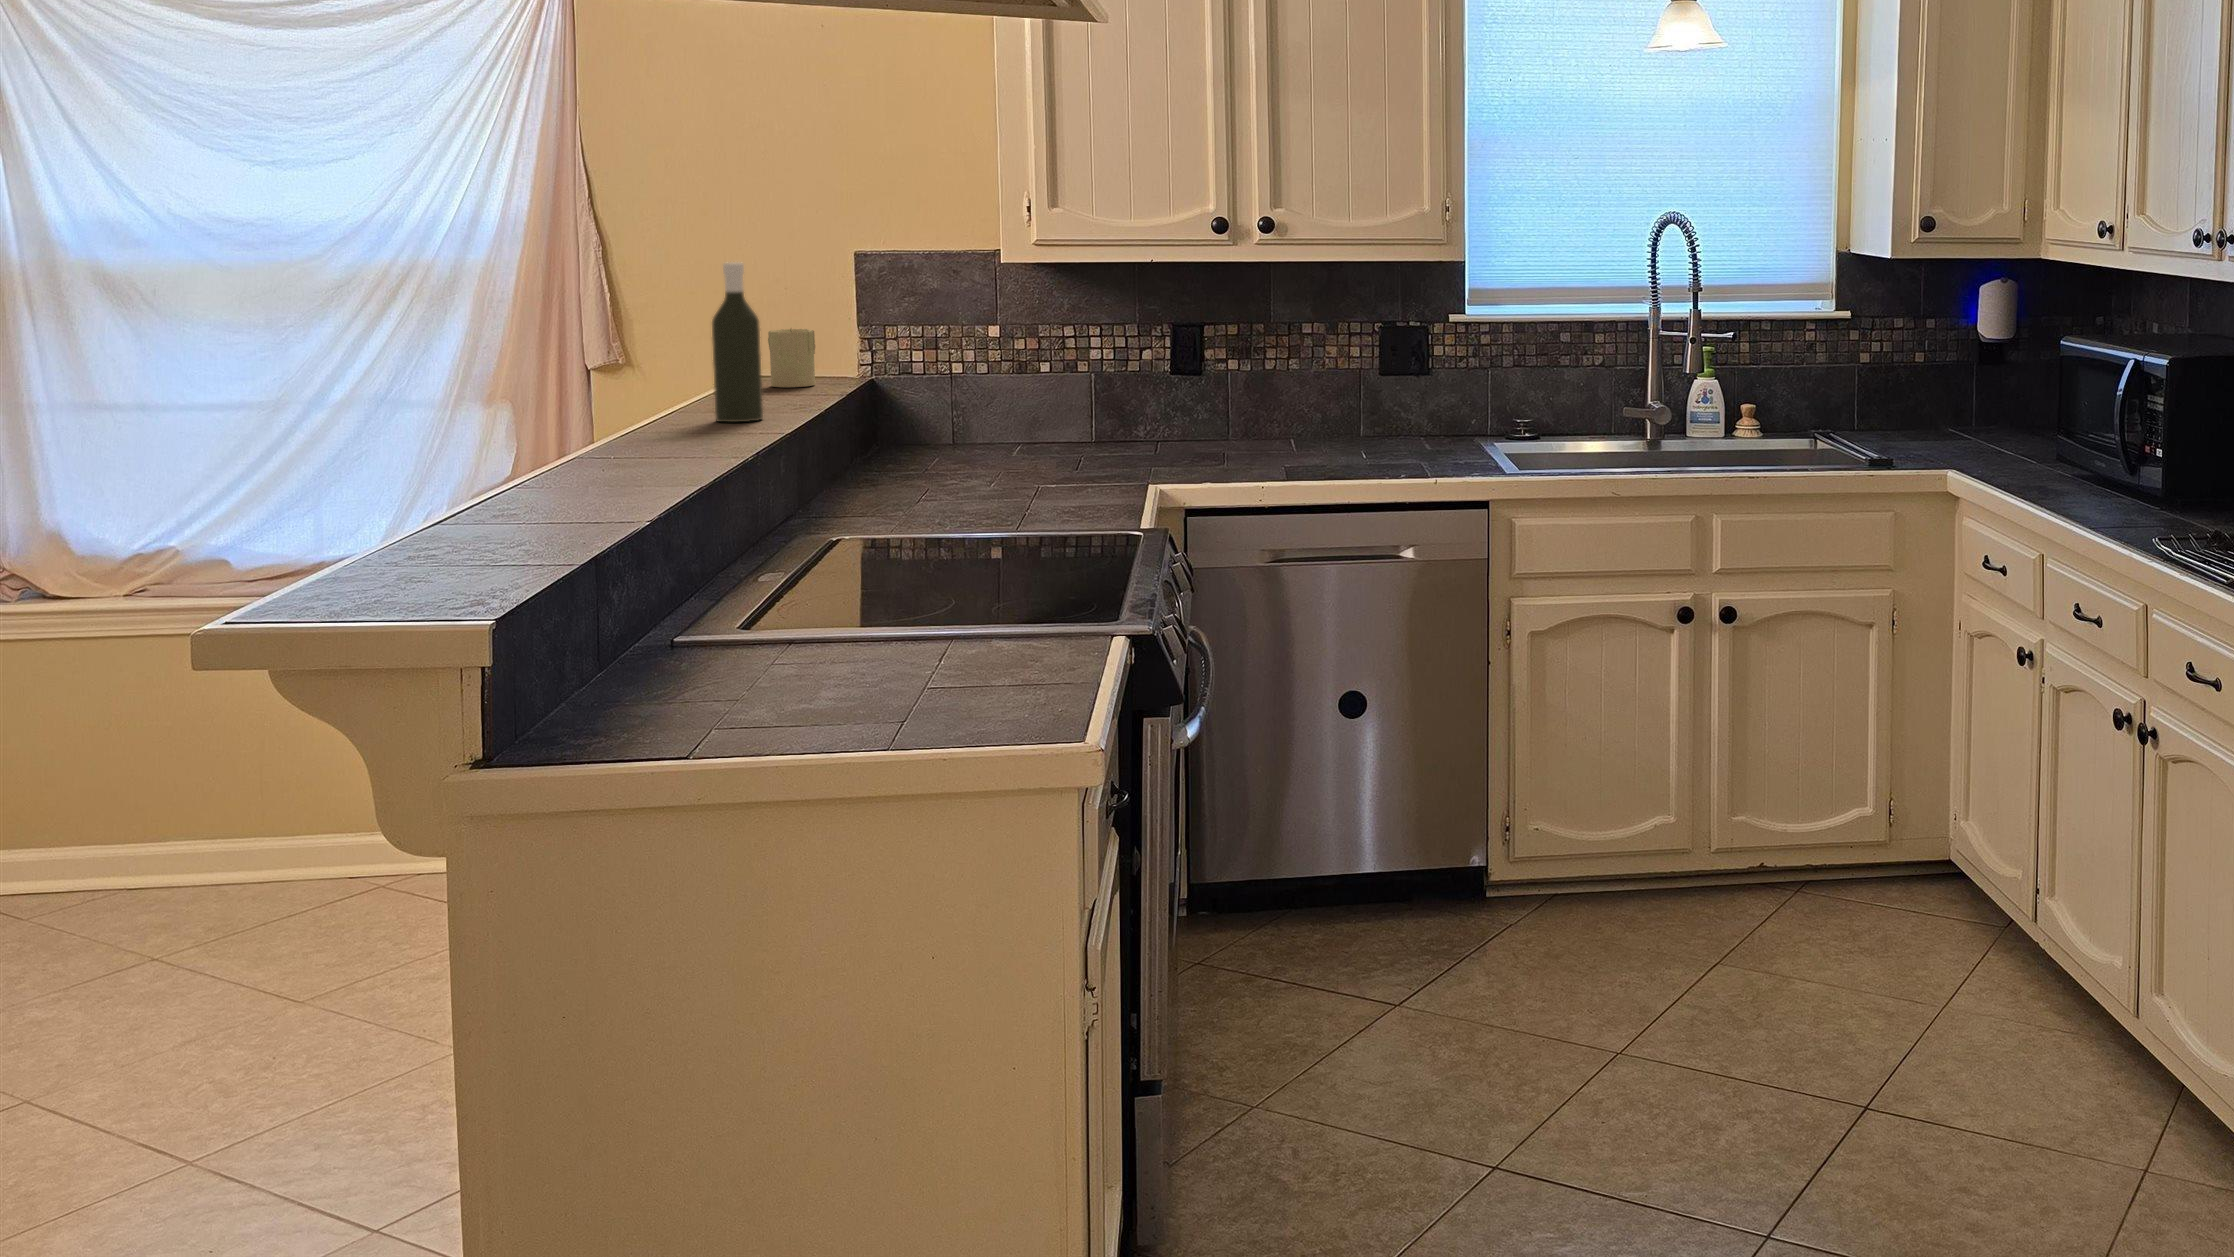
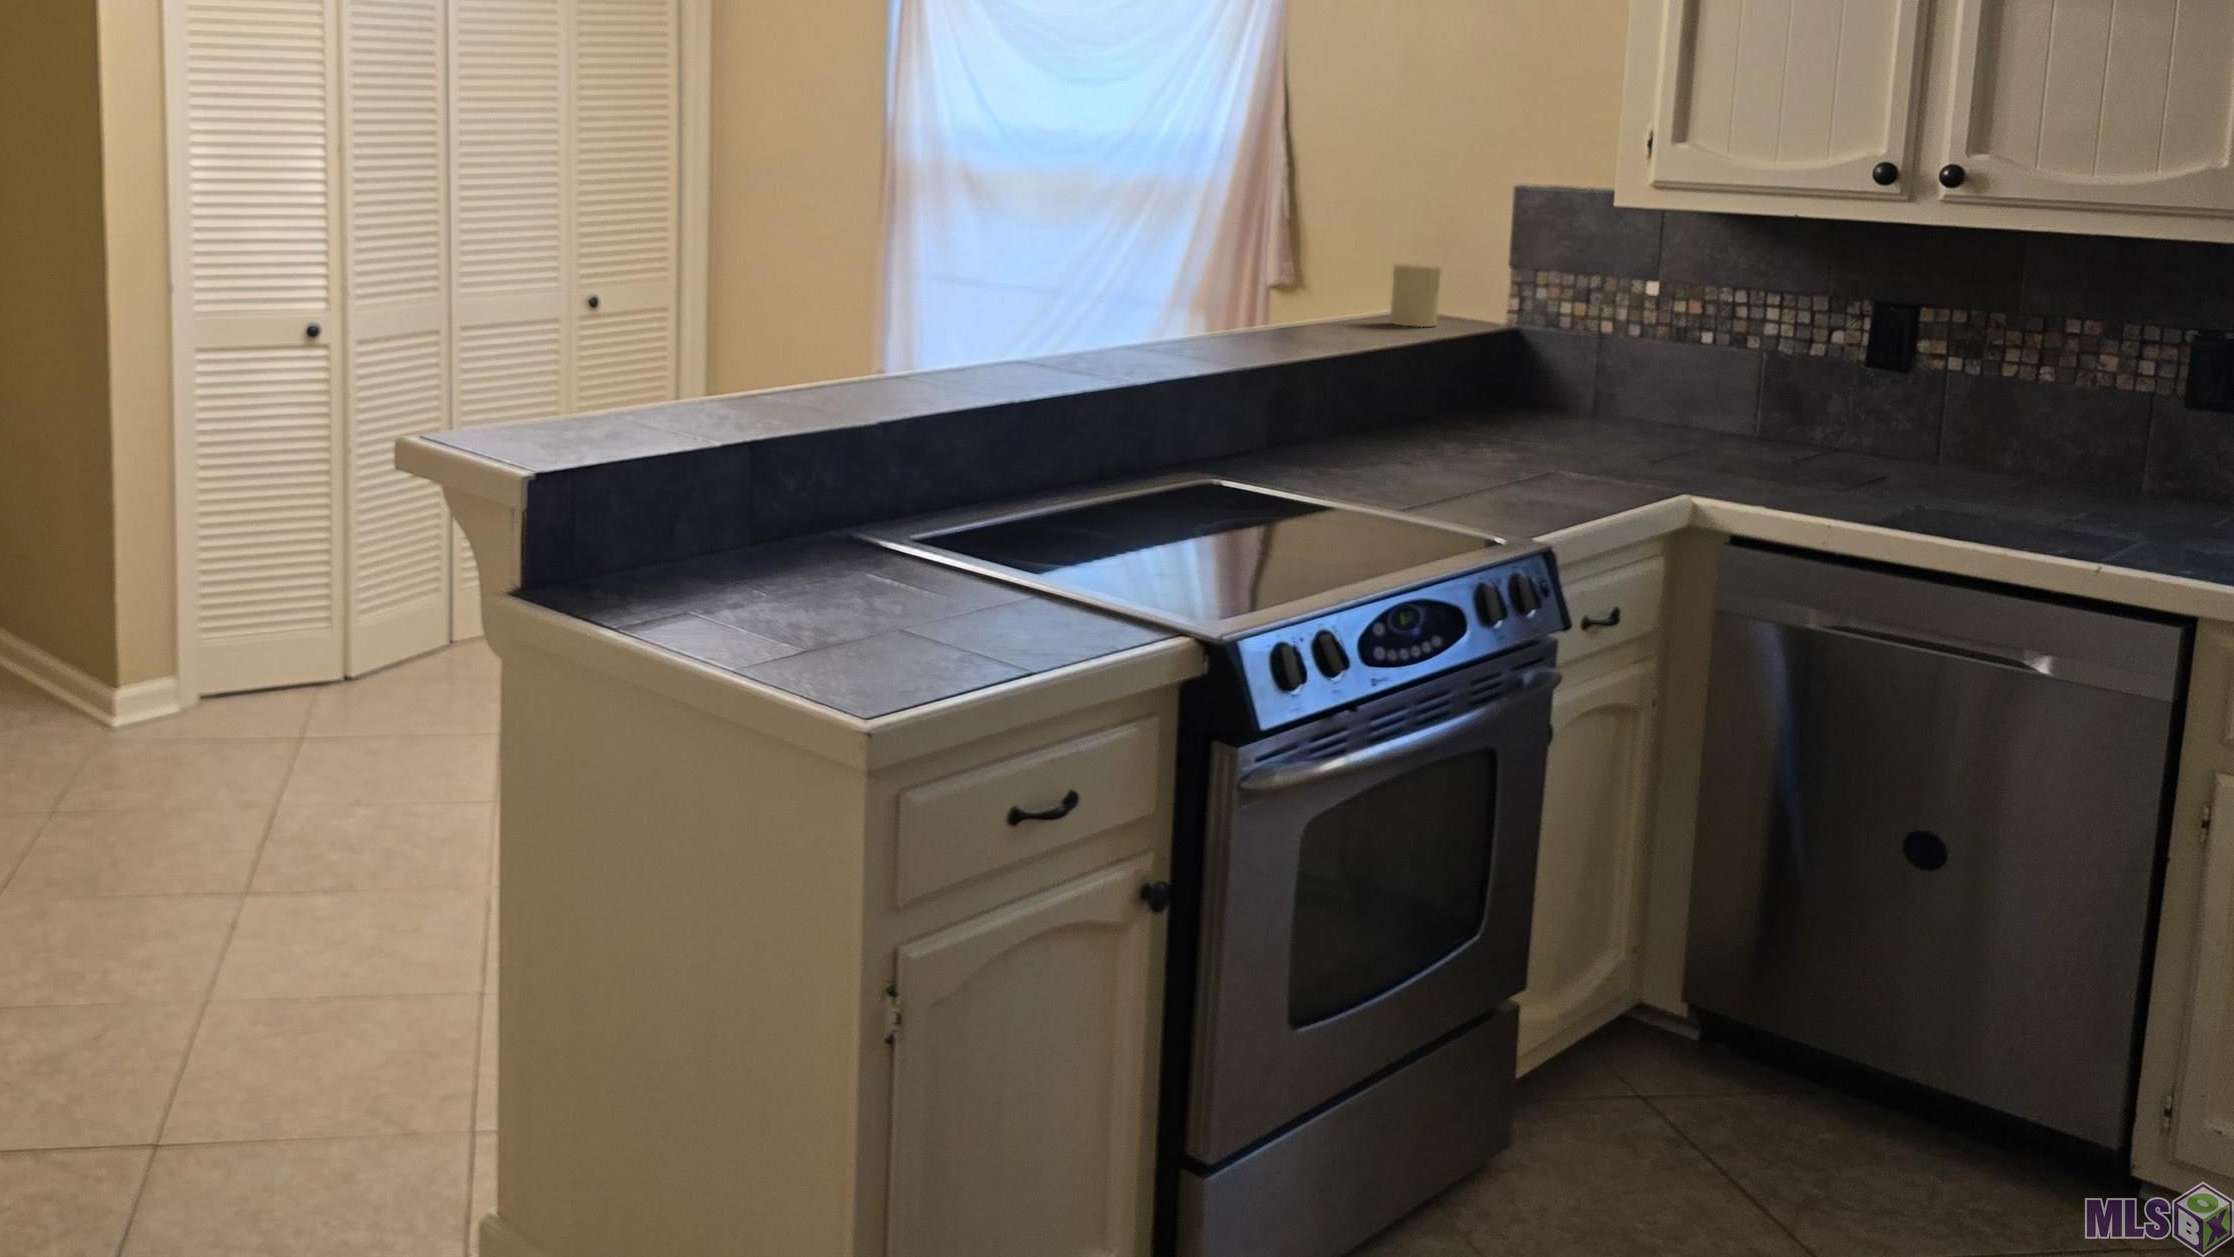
bottle: present [712,262,763,422] -> none [1219,183,1273,348]

